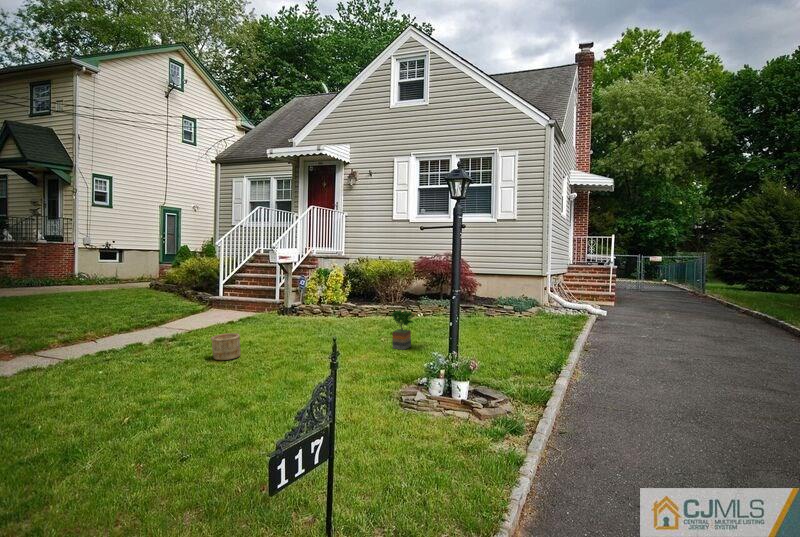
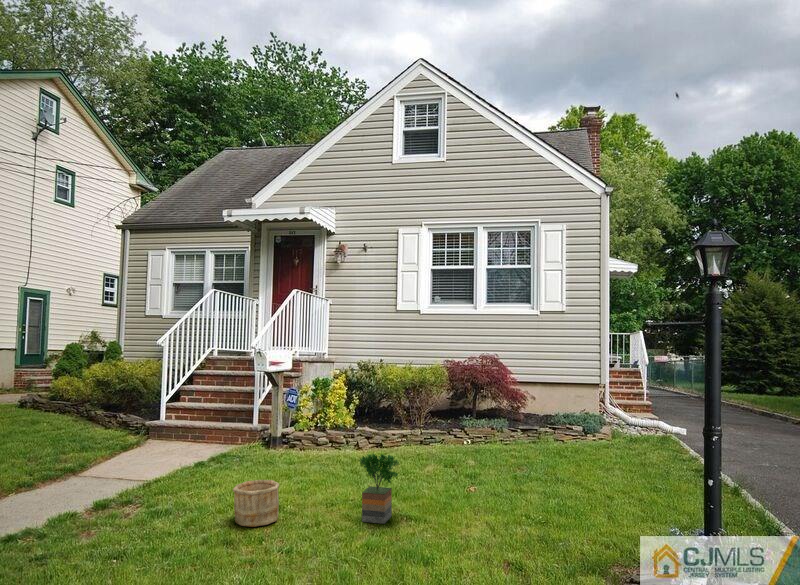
potted tree: present [392,310,414,350] -> present [360,454,399,524]

